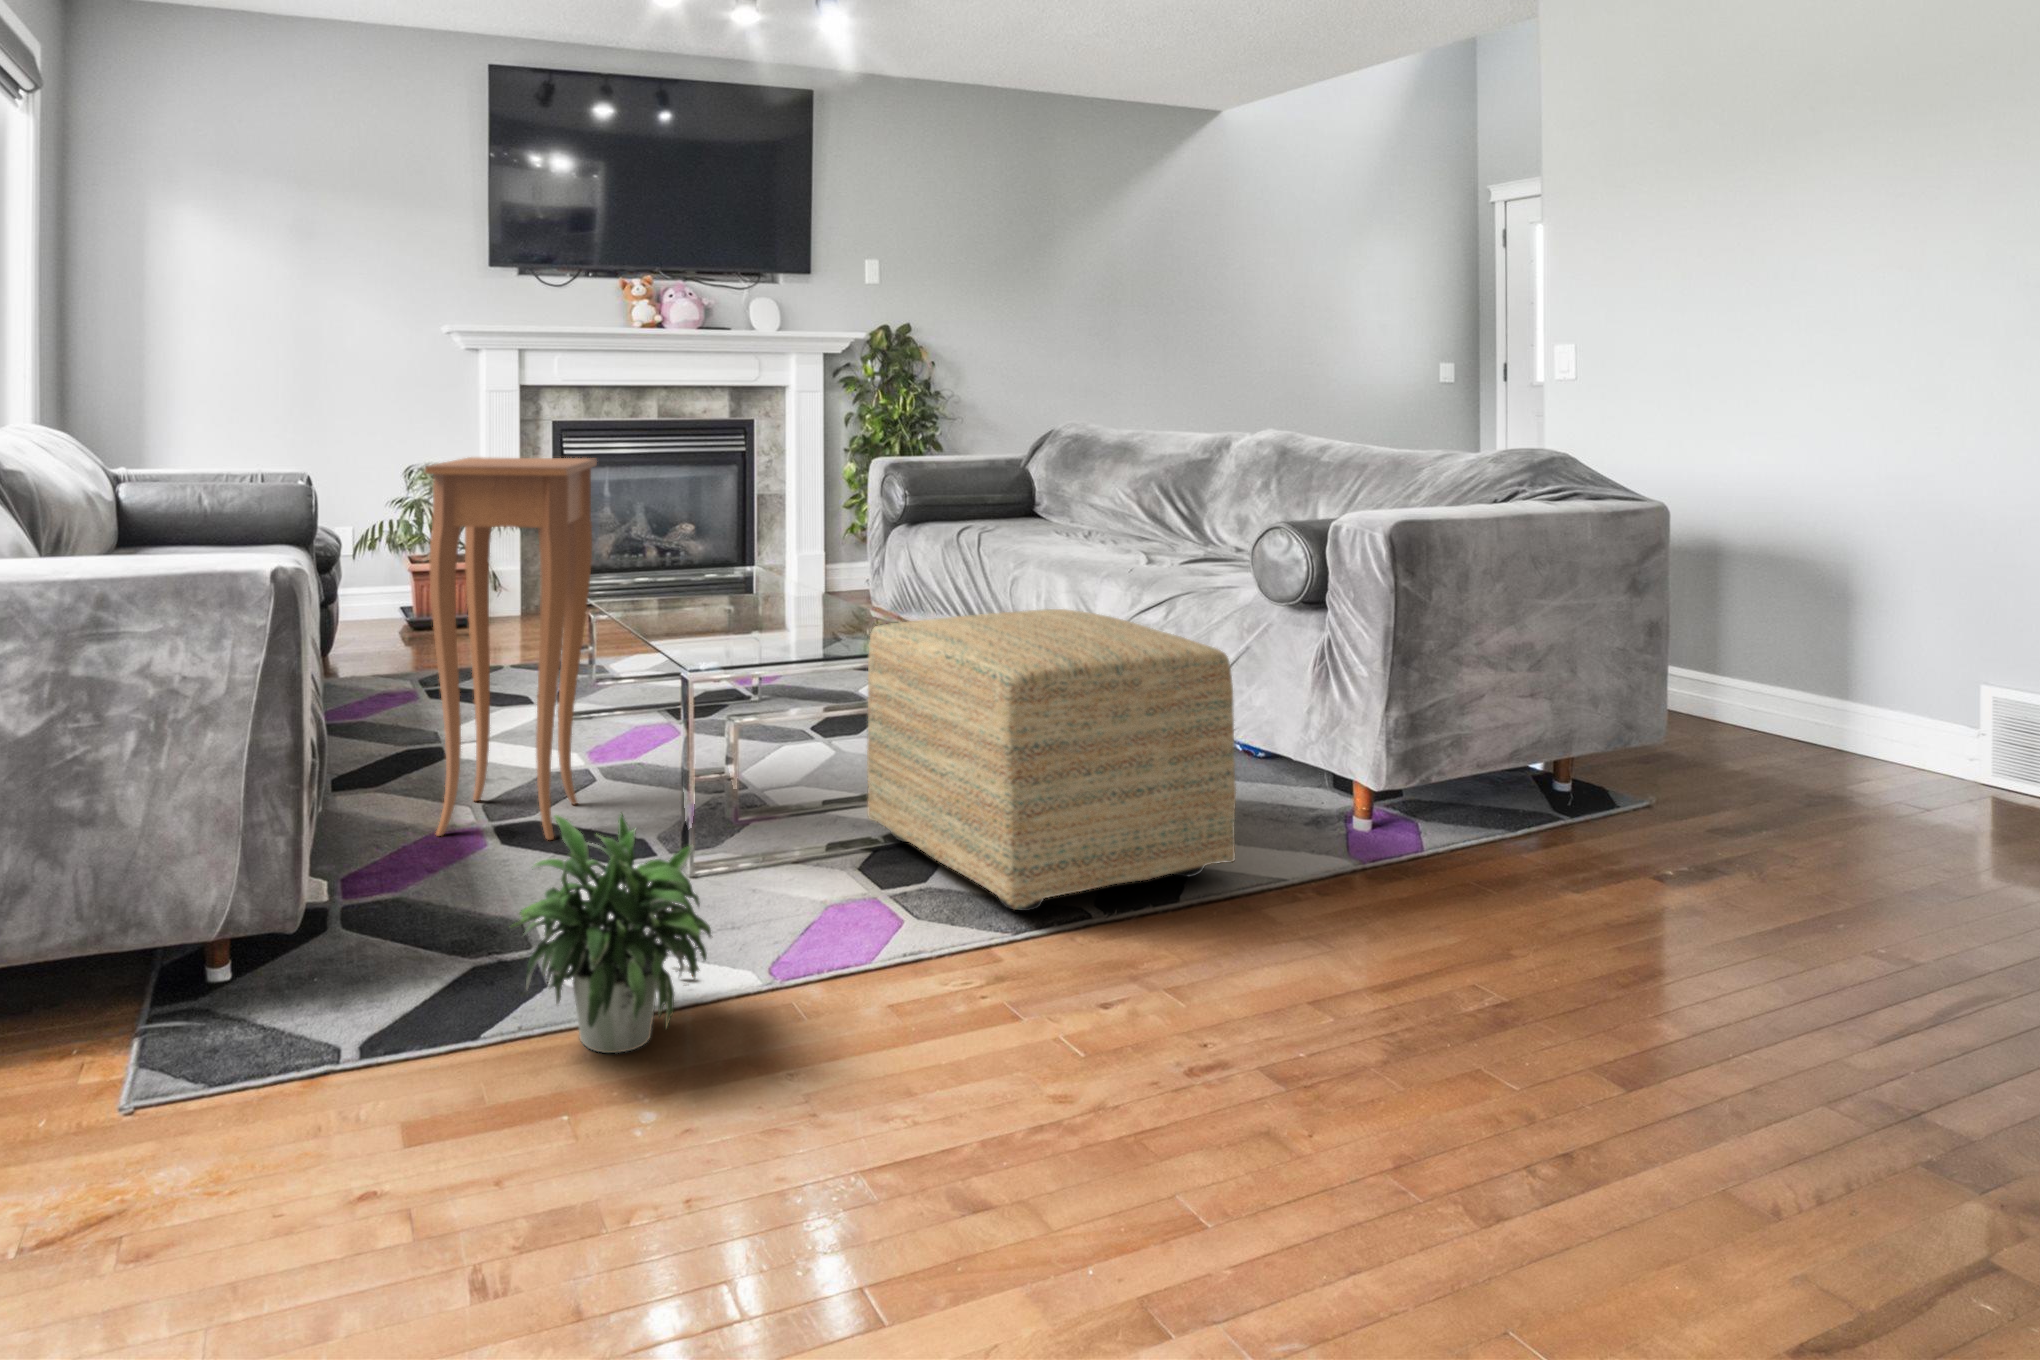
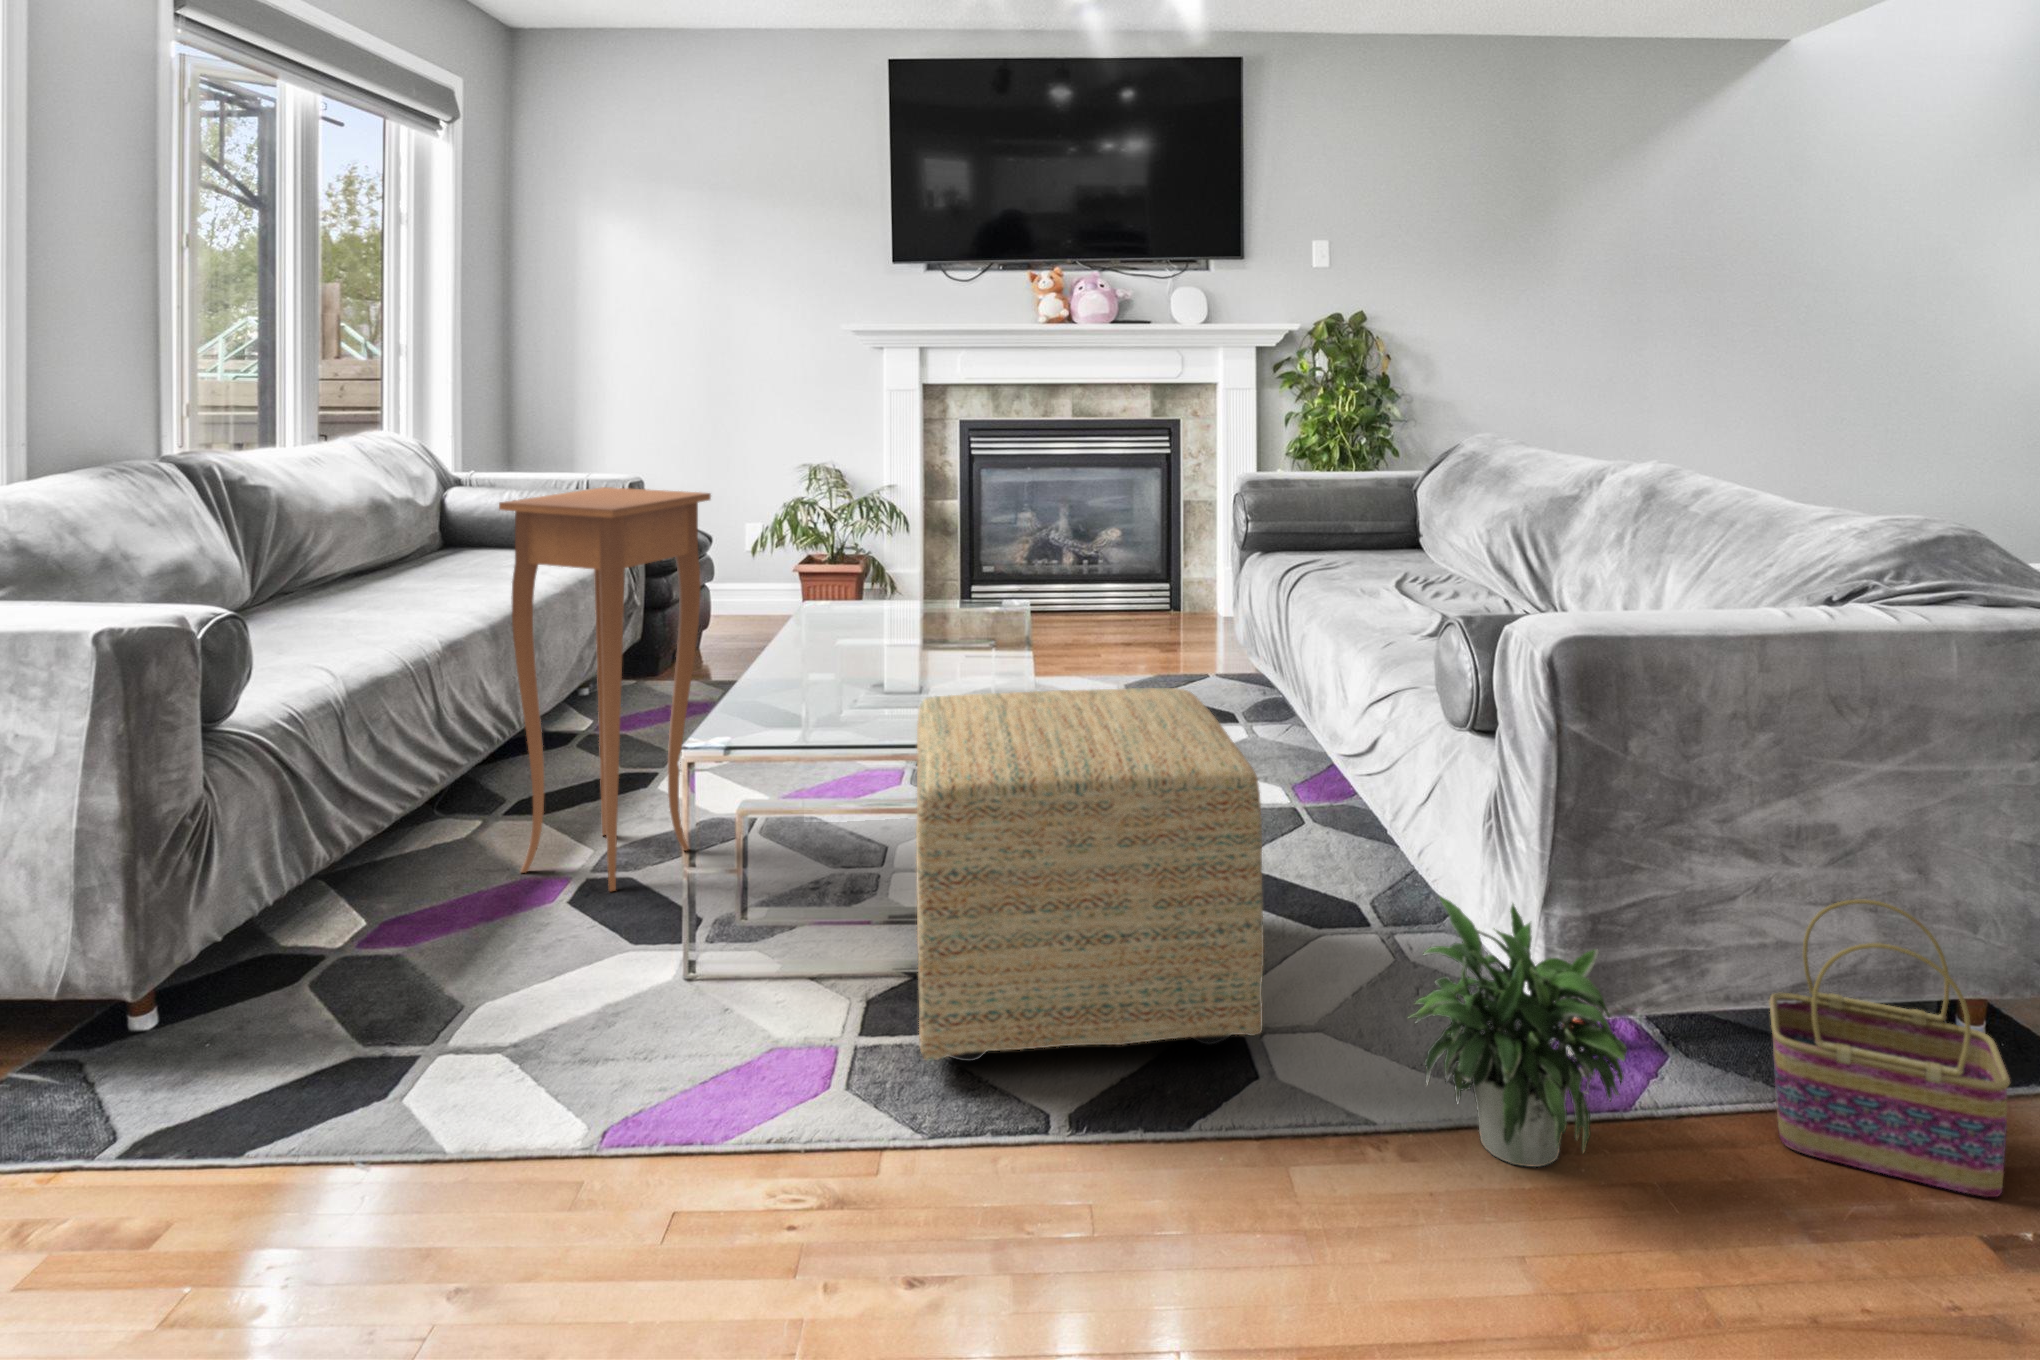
basket: none [1571,706,1753,891] -> present [1770,899,2010,1197]
potted plant: present [511,814,711,1053] -> present [1408,897,1627,1167]

